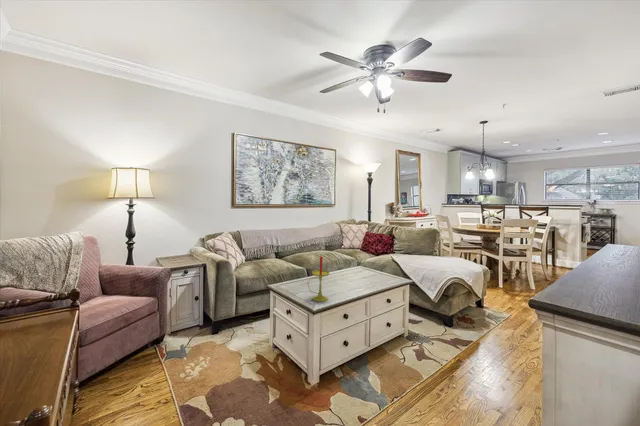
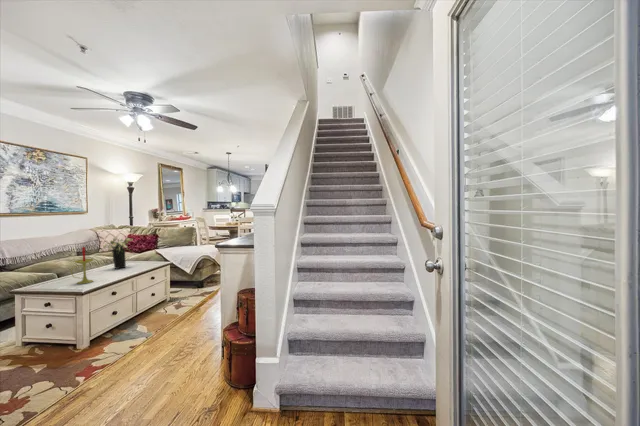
flower arrangement: none [338,242,372,281] -> present [100,238,133,269]

